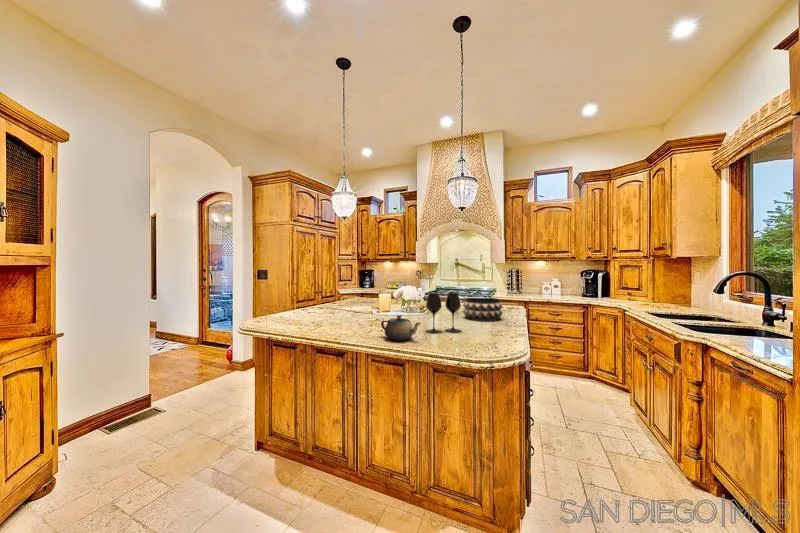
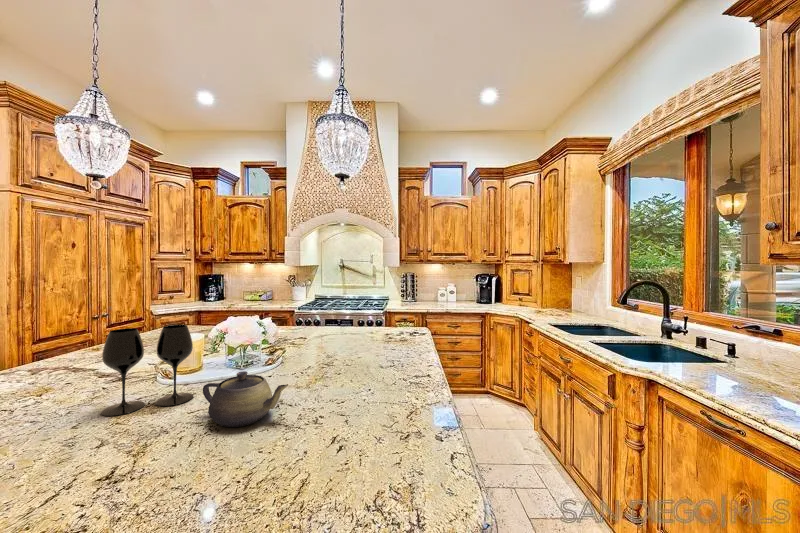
wine glass: present [426,293,461,333] -> present [101,325,193,416]
decorative bowl: present [463,298,502,321] -> none [356,316,411,352]

